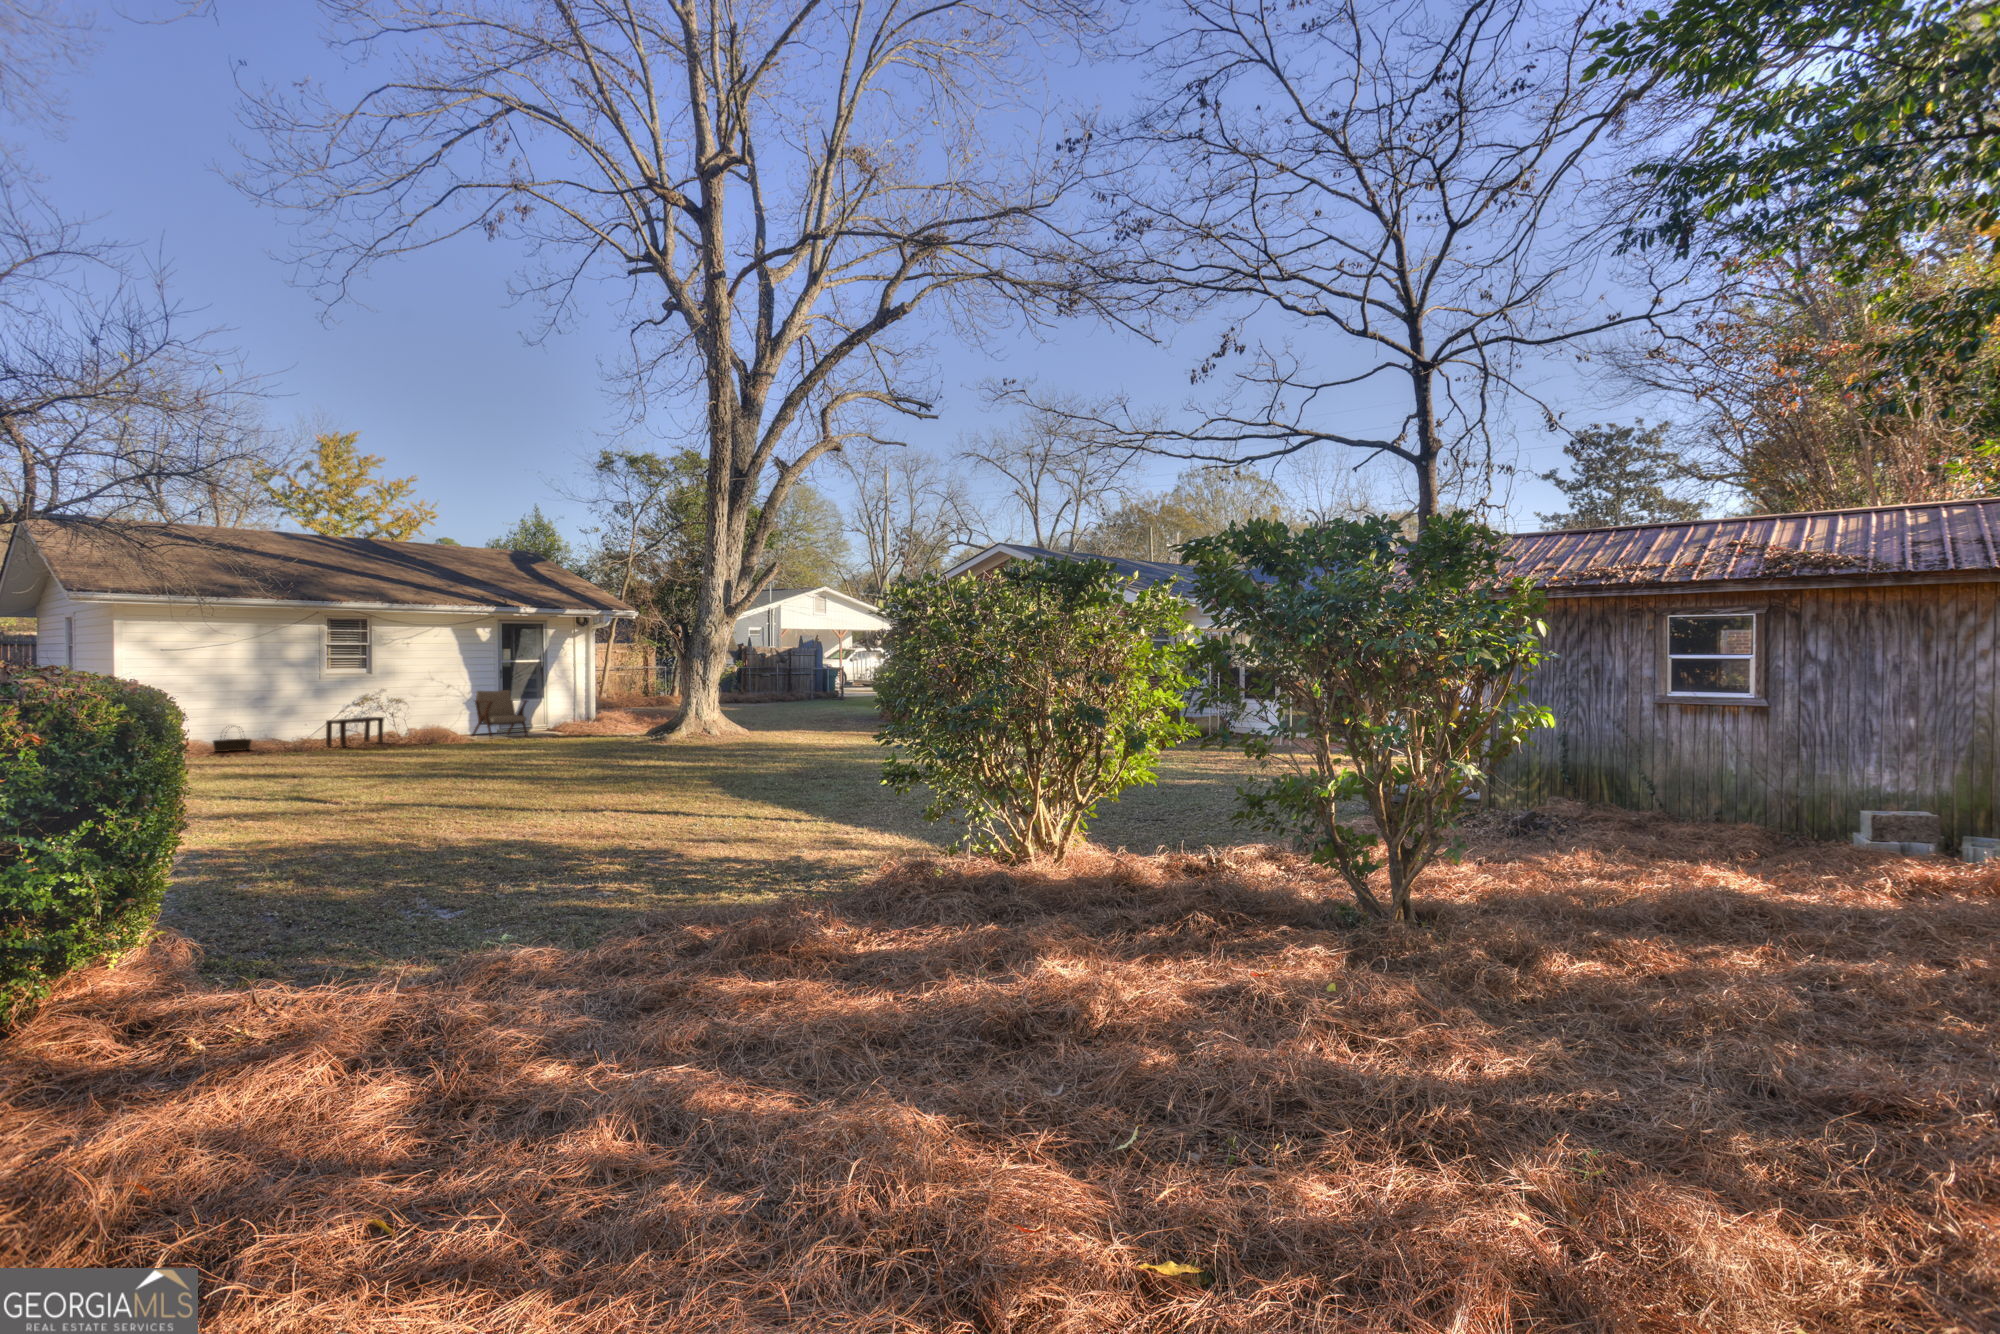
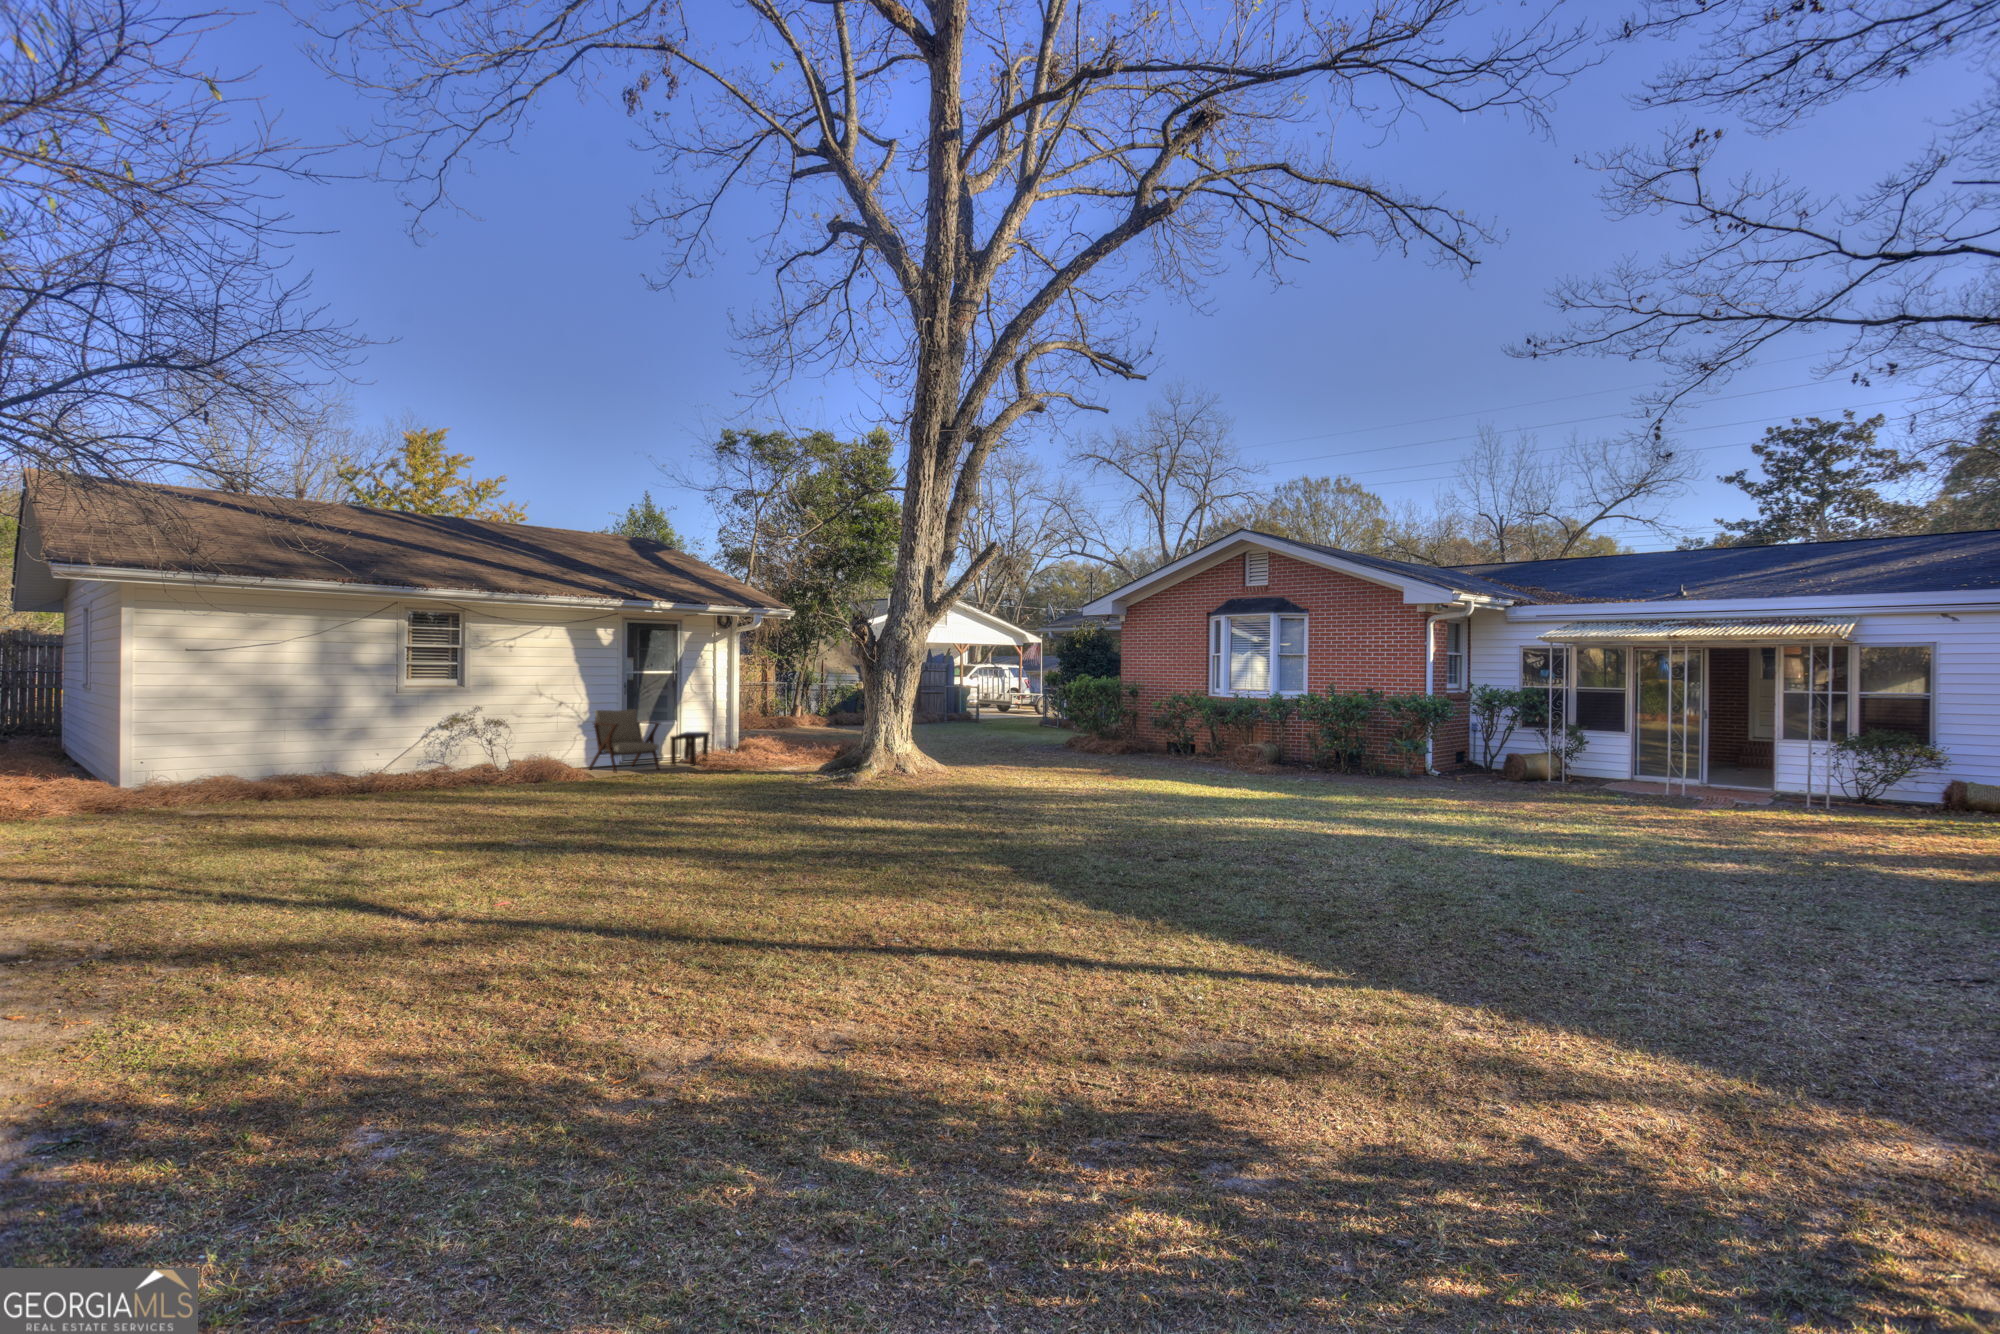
bench: present [326,717,384,747] -> present [670,732,710,765]
basket: present [213,738,251,752] -> none [253,756,306,792]

